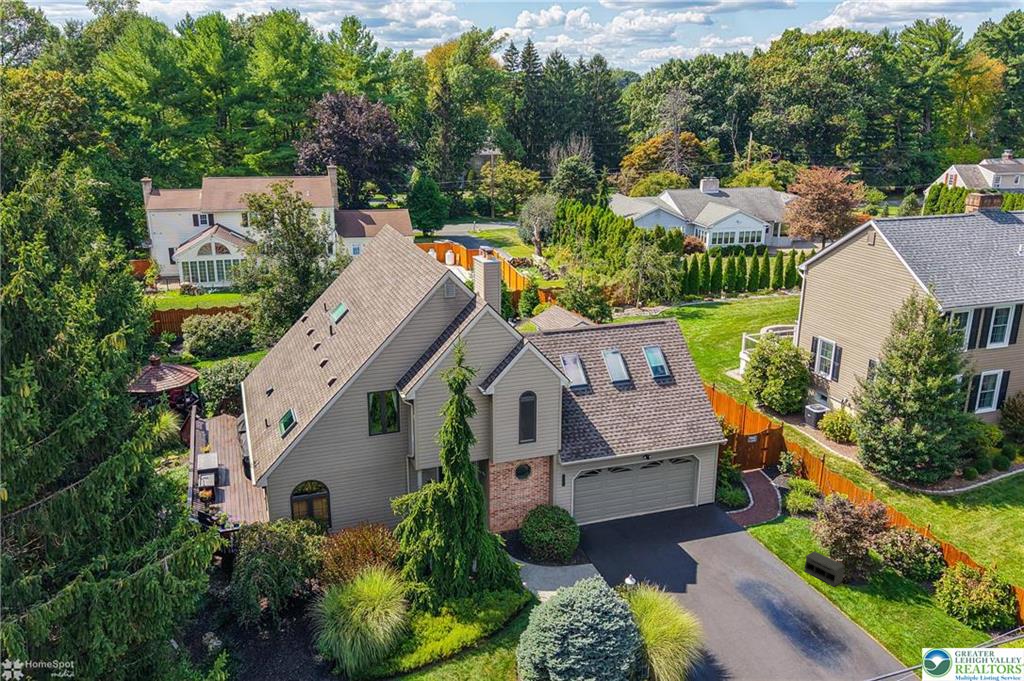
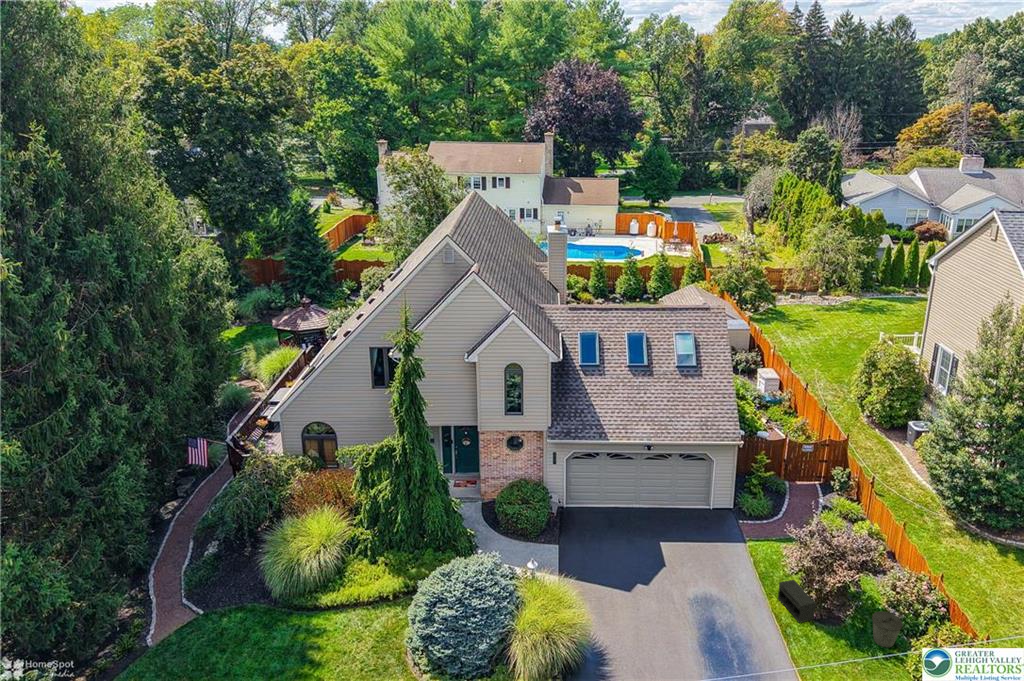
trash can: none [891,560,917,590] -> present [872,611,903,648]

